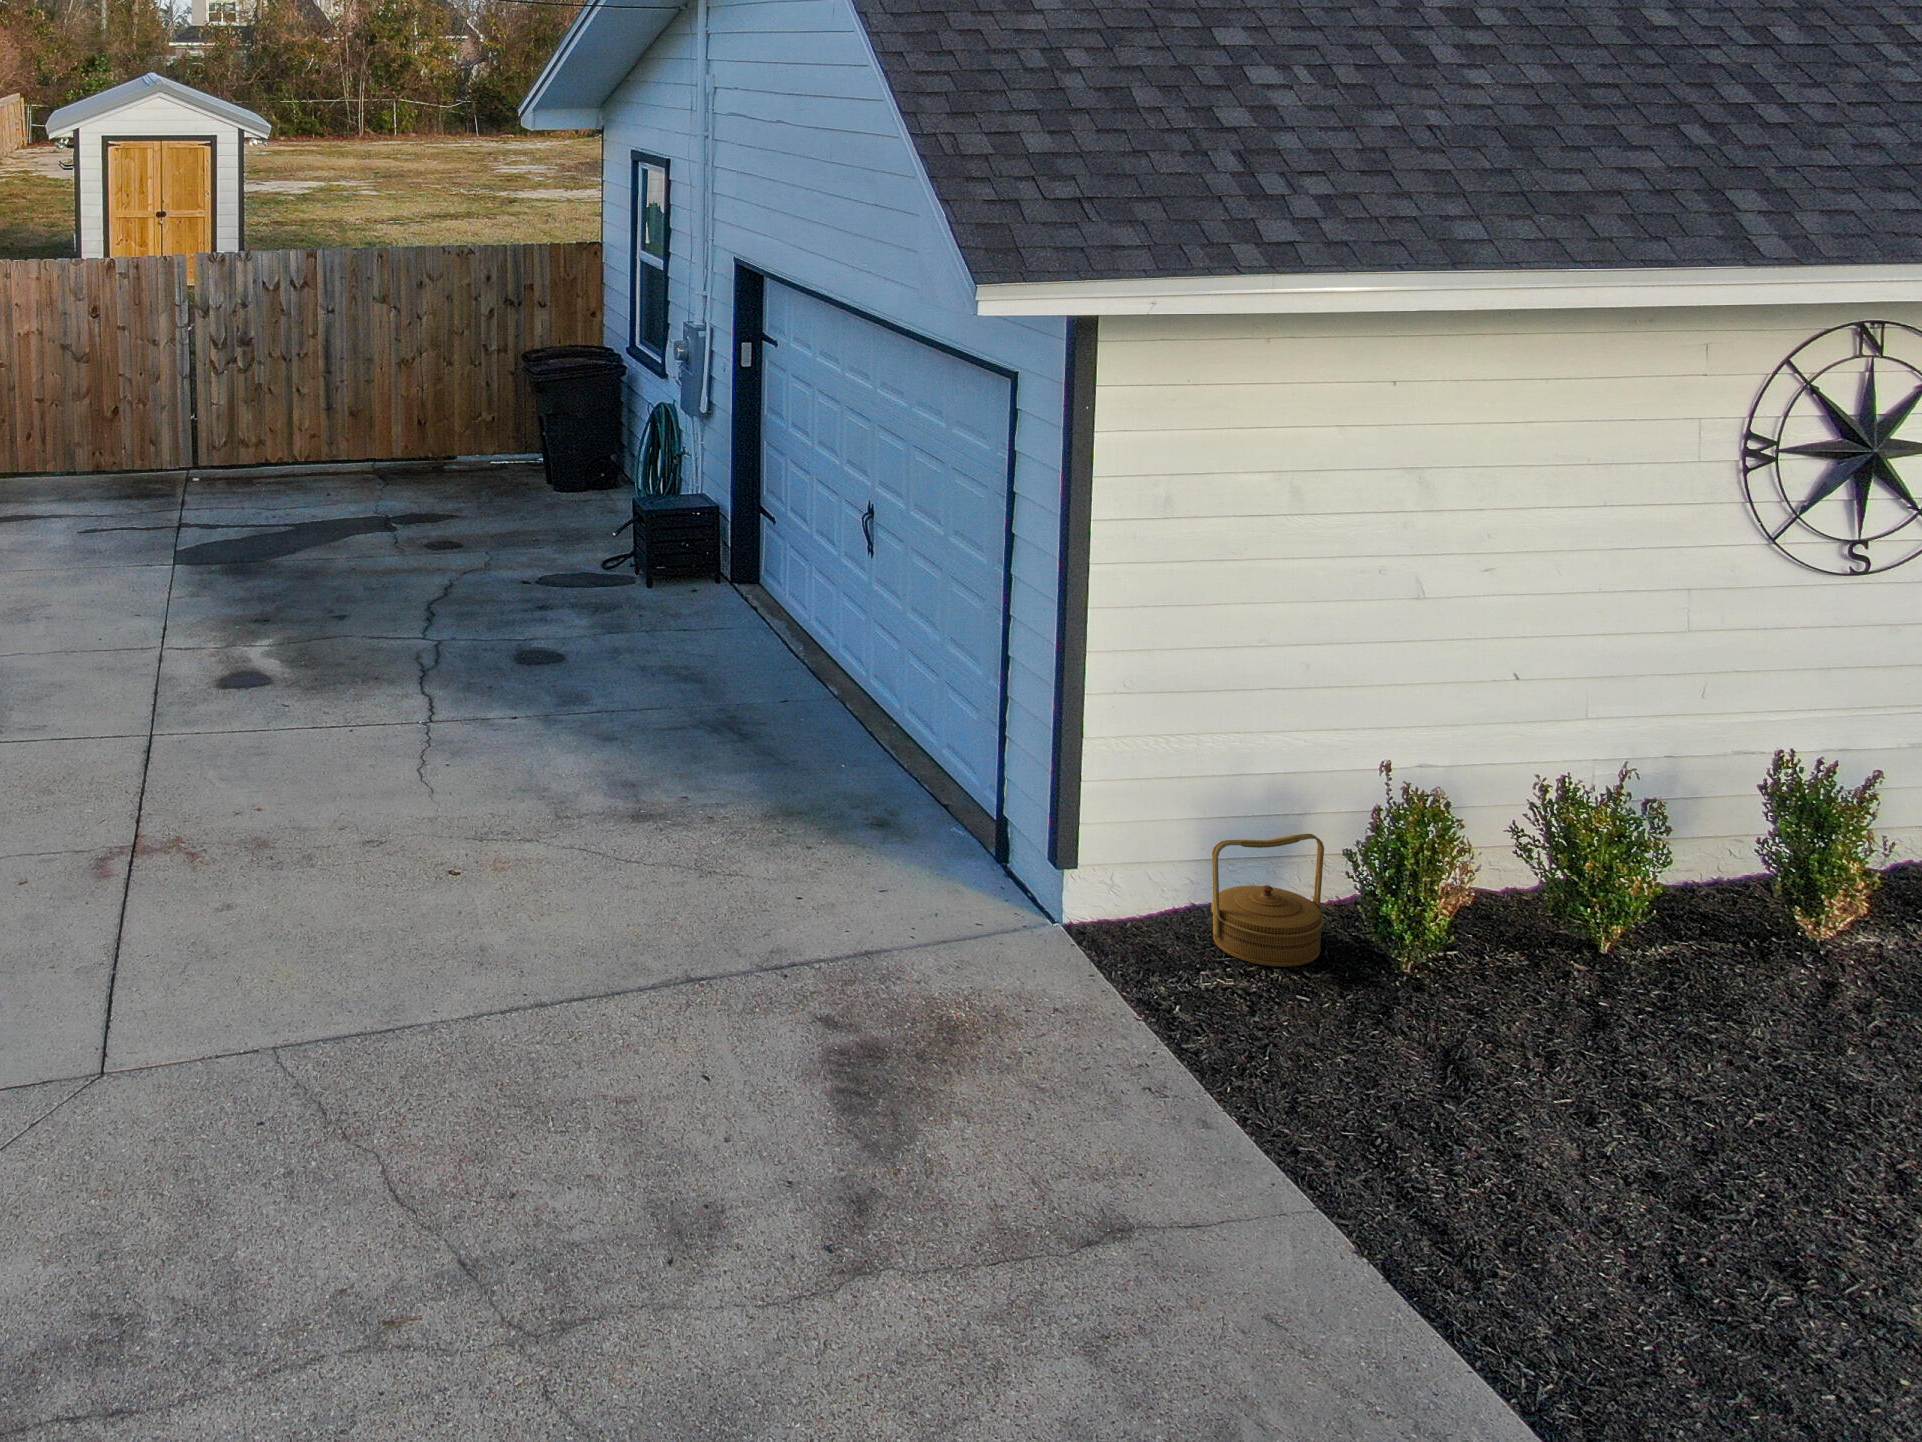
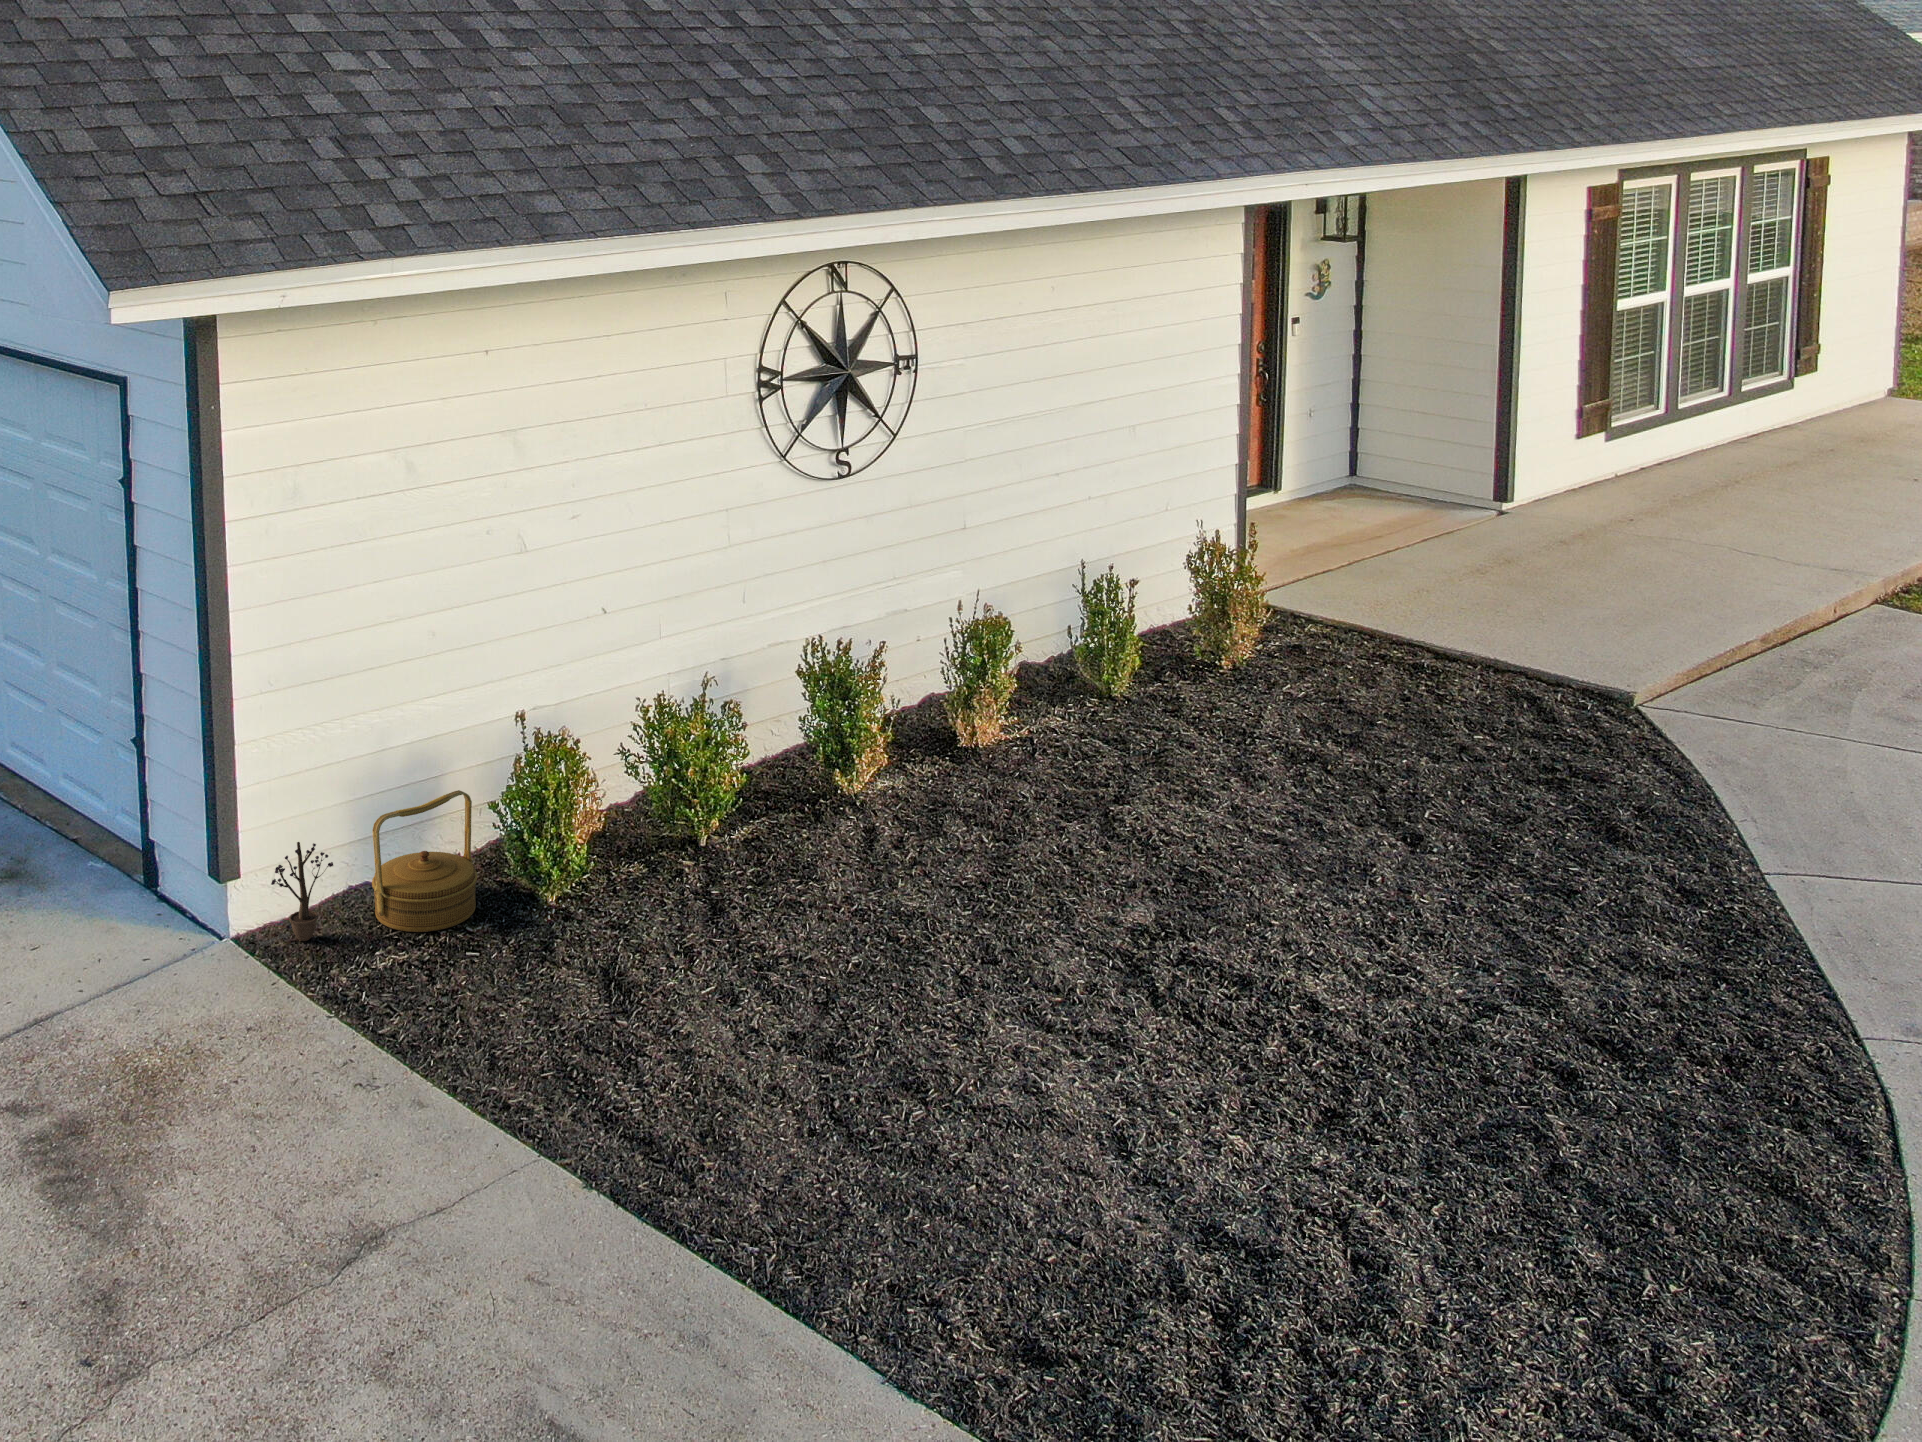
decorative plant: none [1093,848,1171,943] -> present [260,842,333,945]

